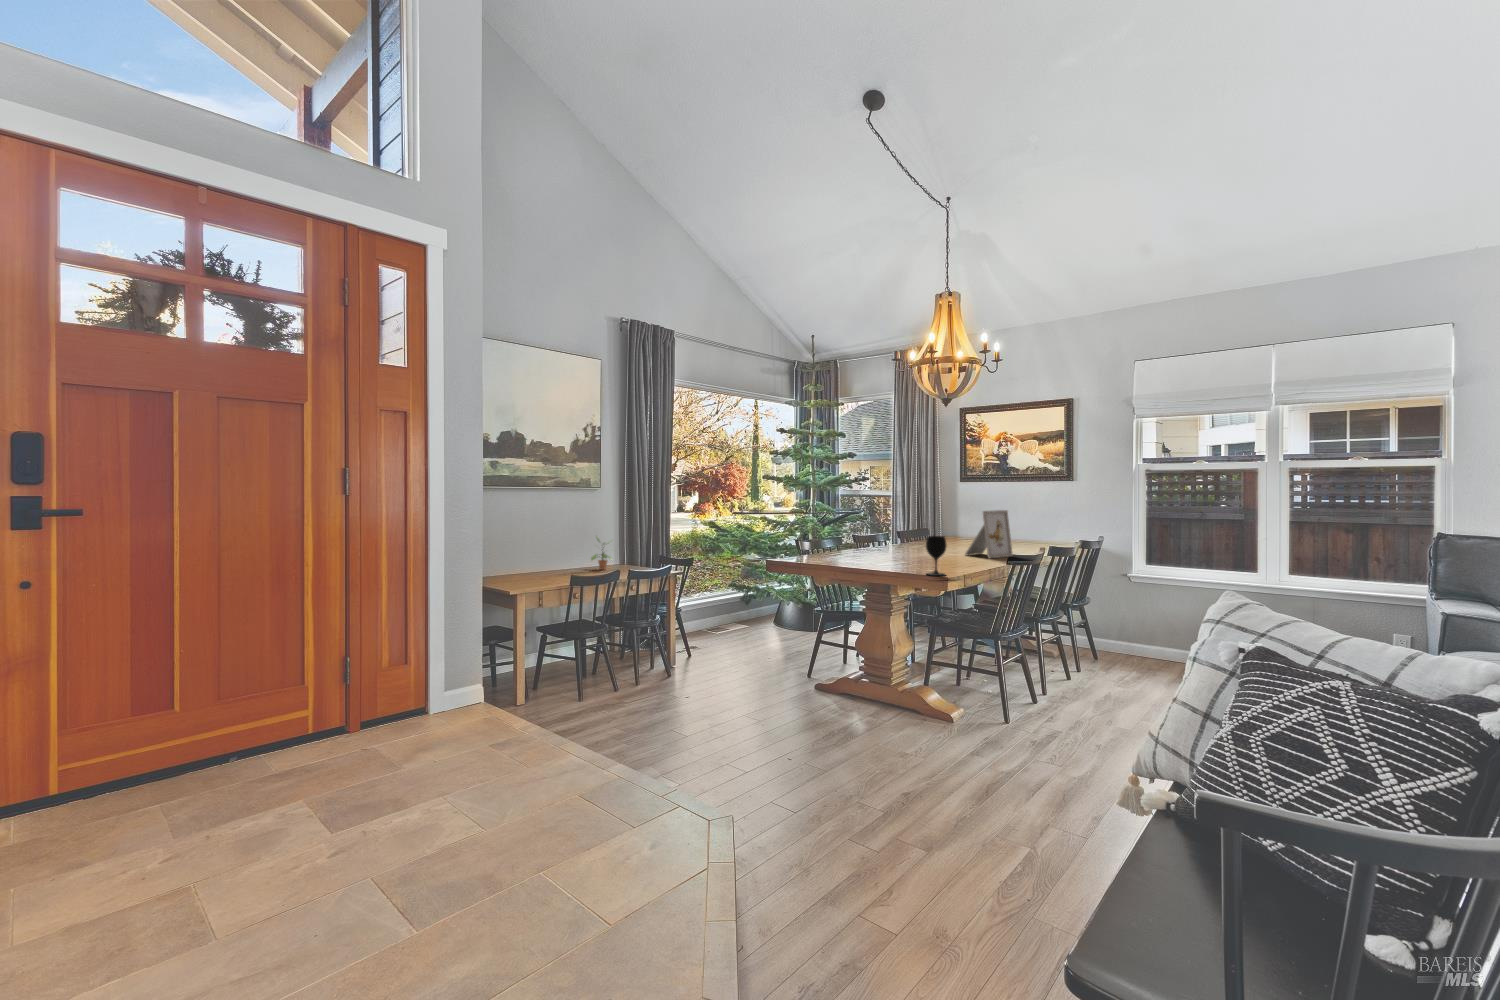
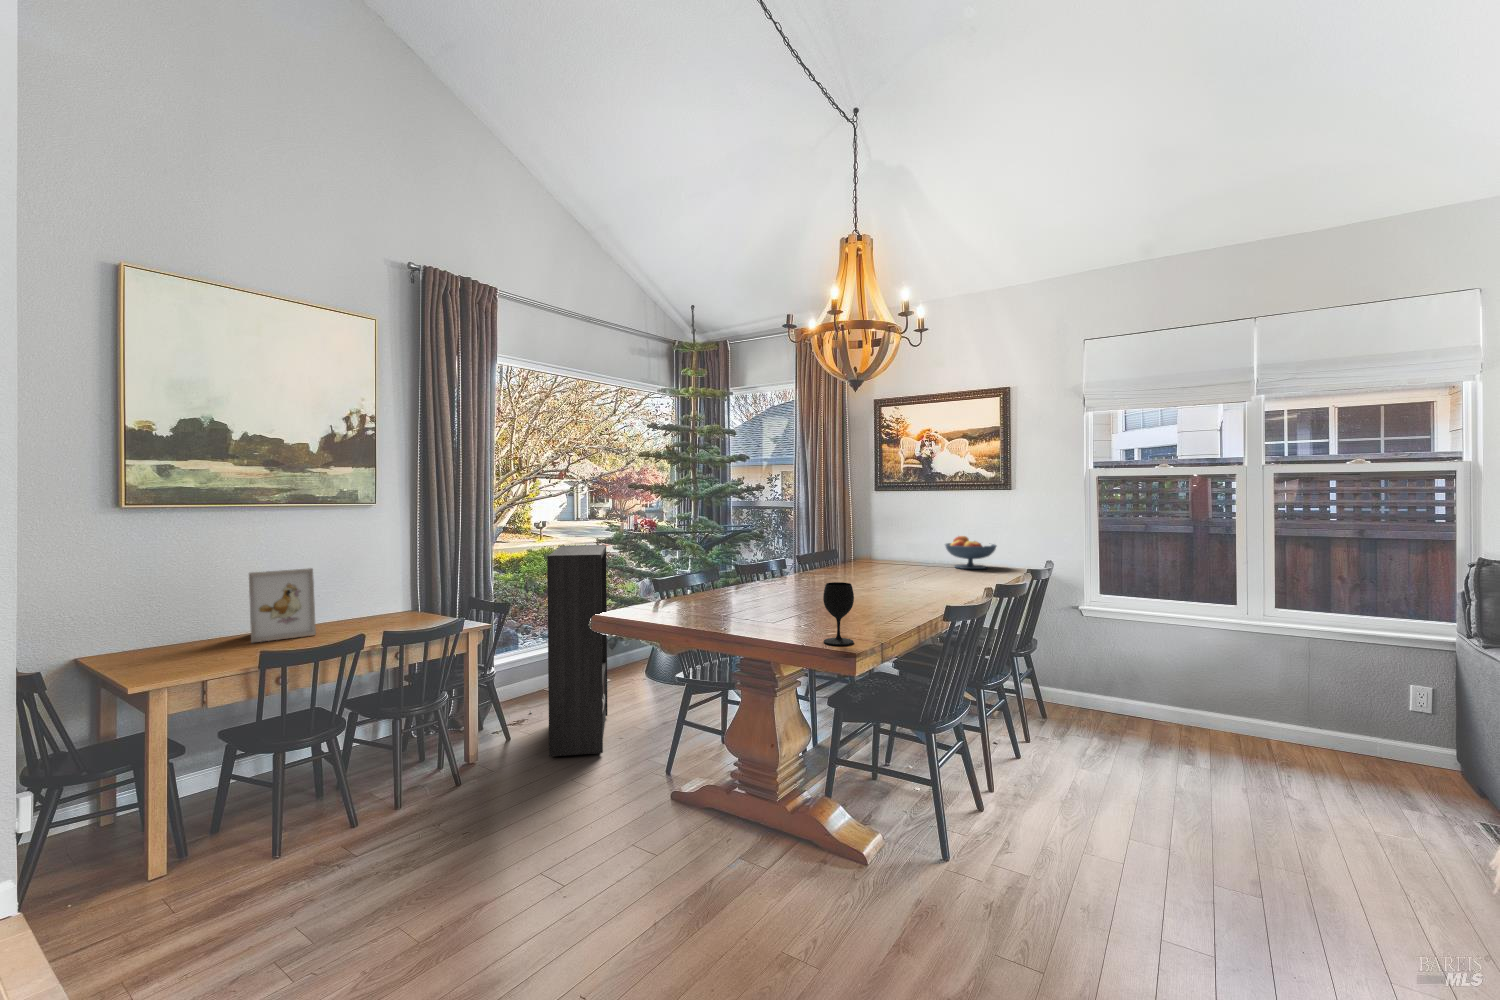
picture frame: present [965,510,1013,558] -> present [249,568,316,643]
fruit bowl: none [1017,517,1060,543] -> present [945,536,996,569]
bookcase: none [700,519,761,664] -> present [530,545,608,756]
potted plant: present [591,538,612,570] -> none [346,575,393,625]

